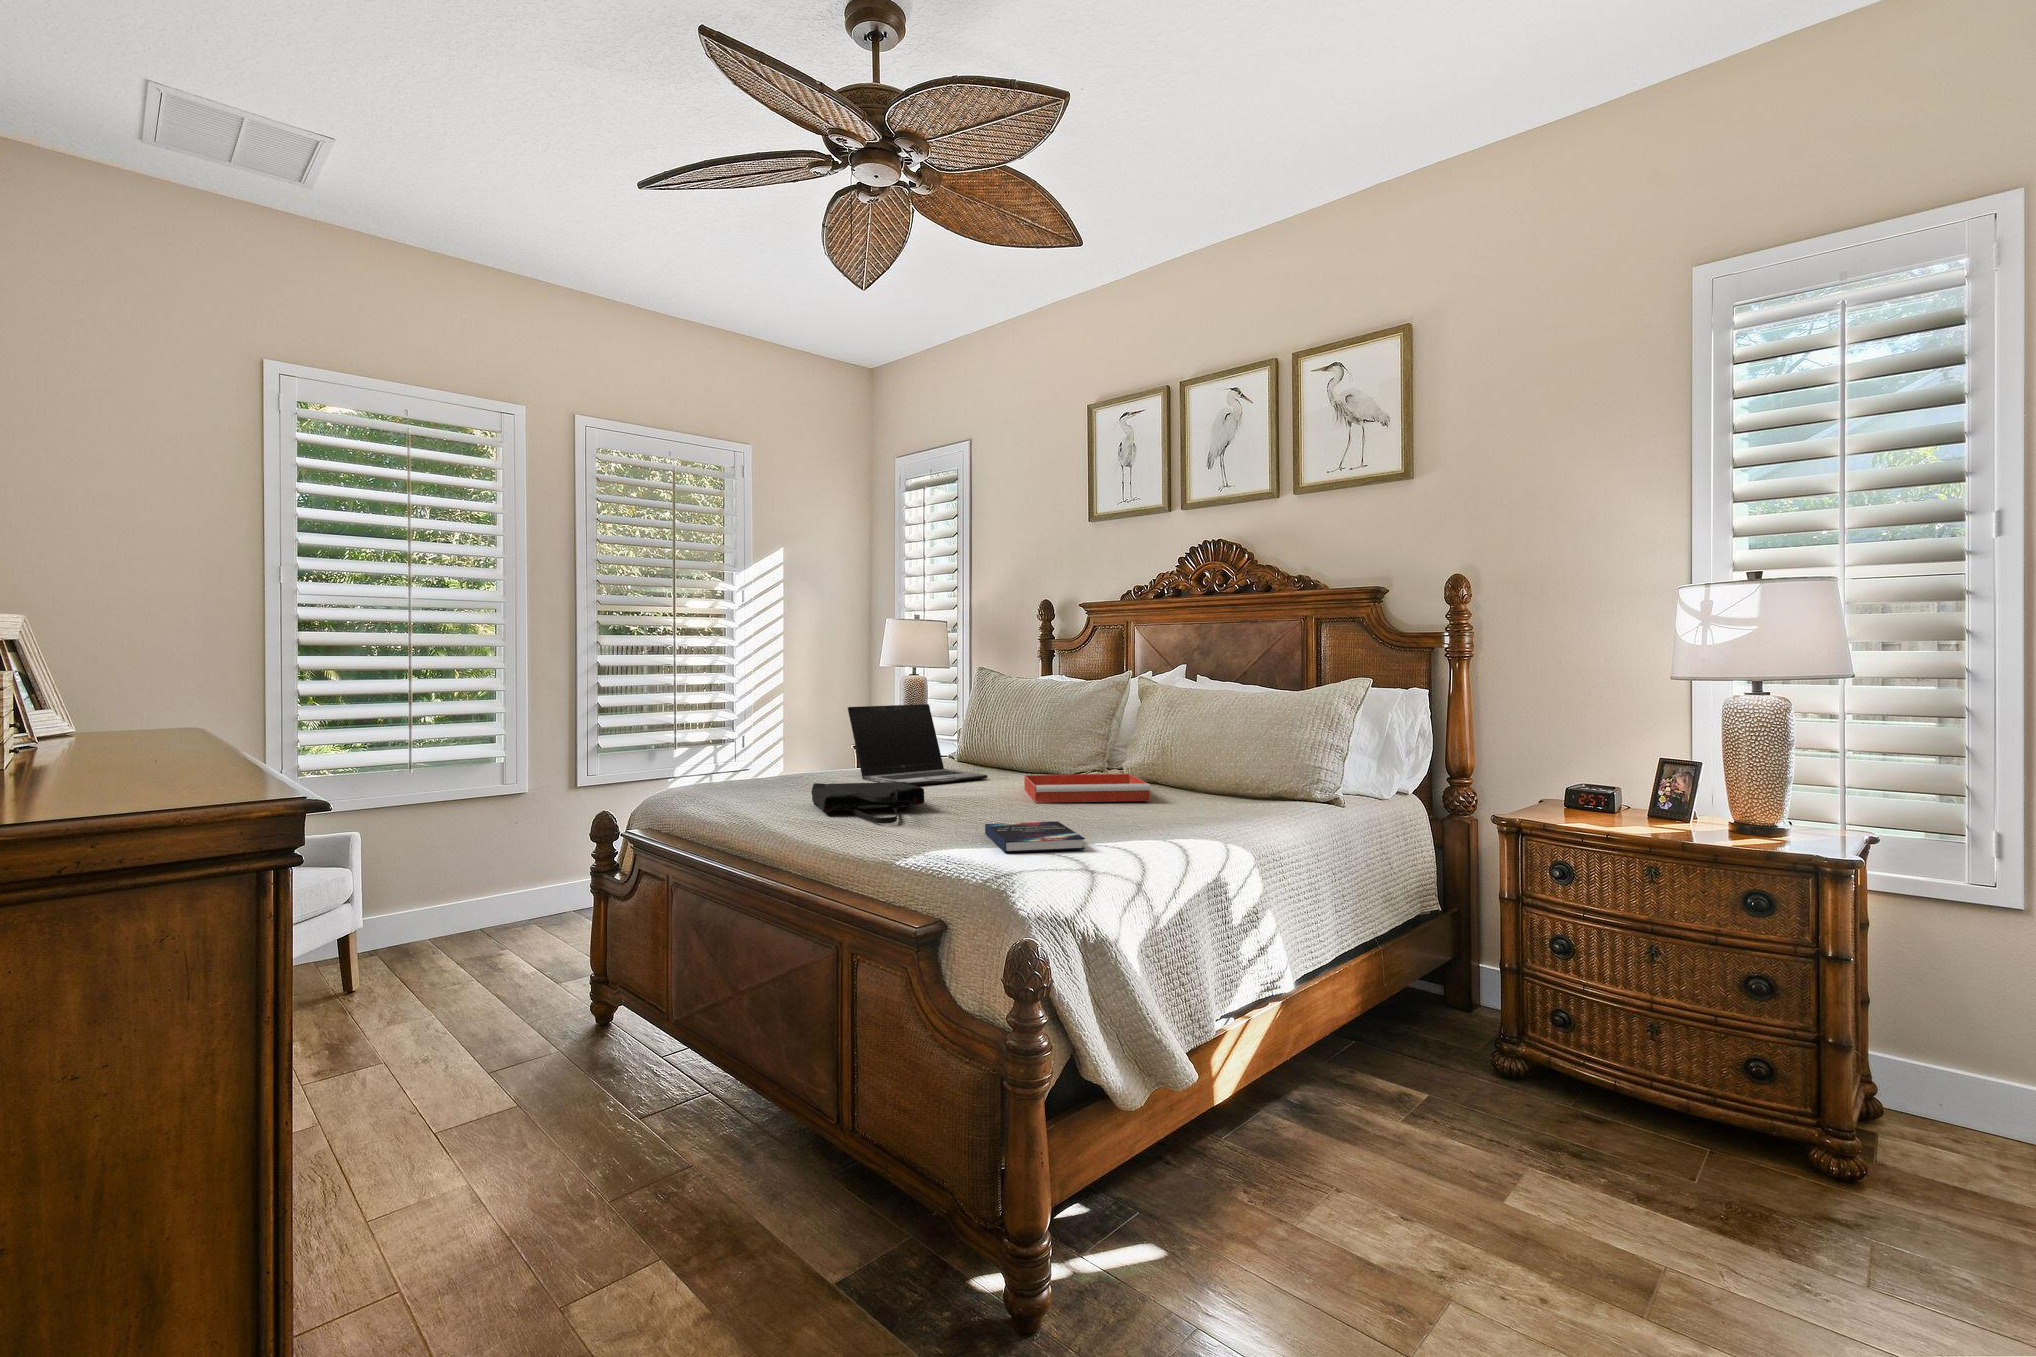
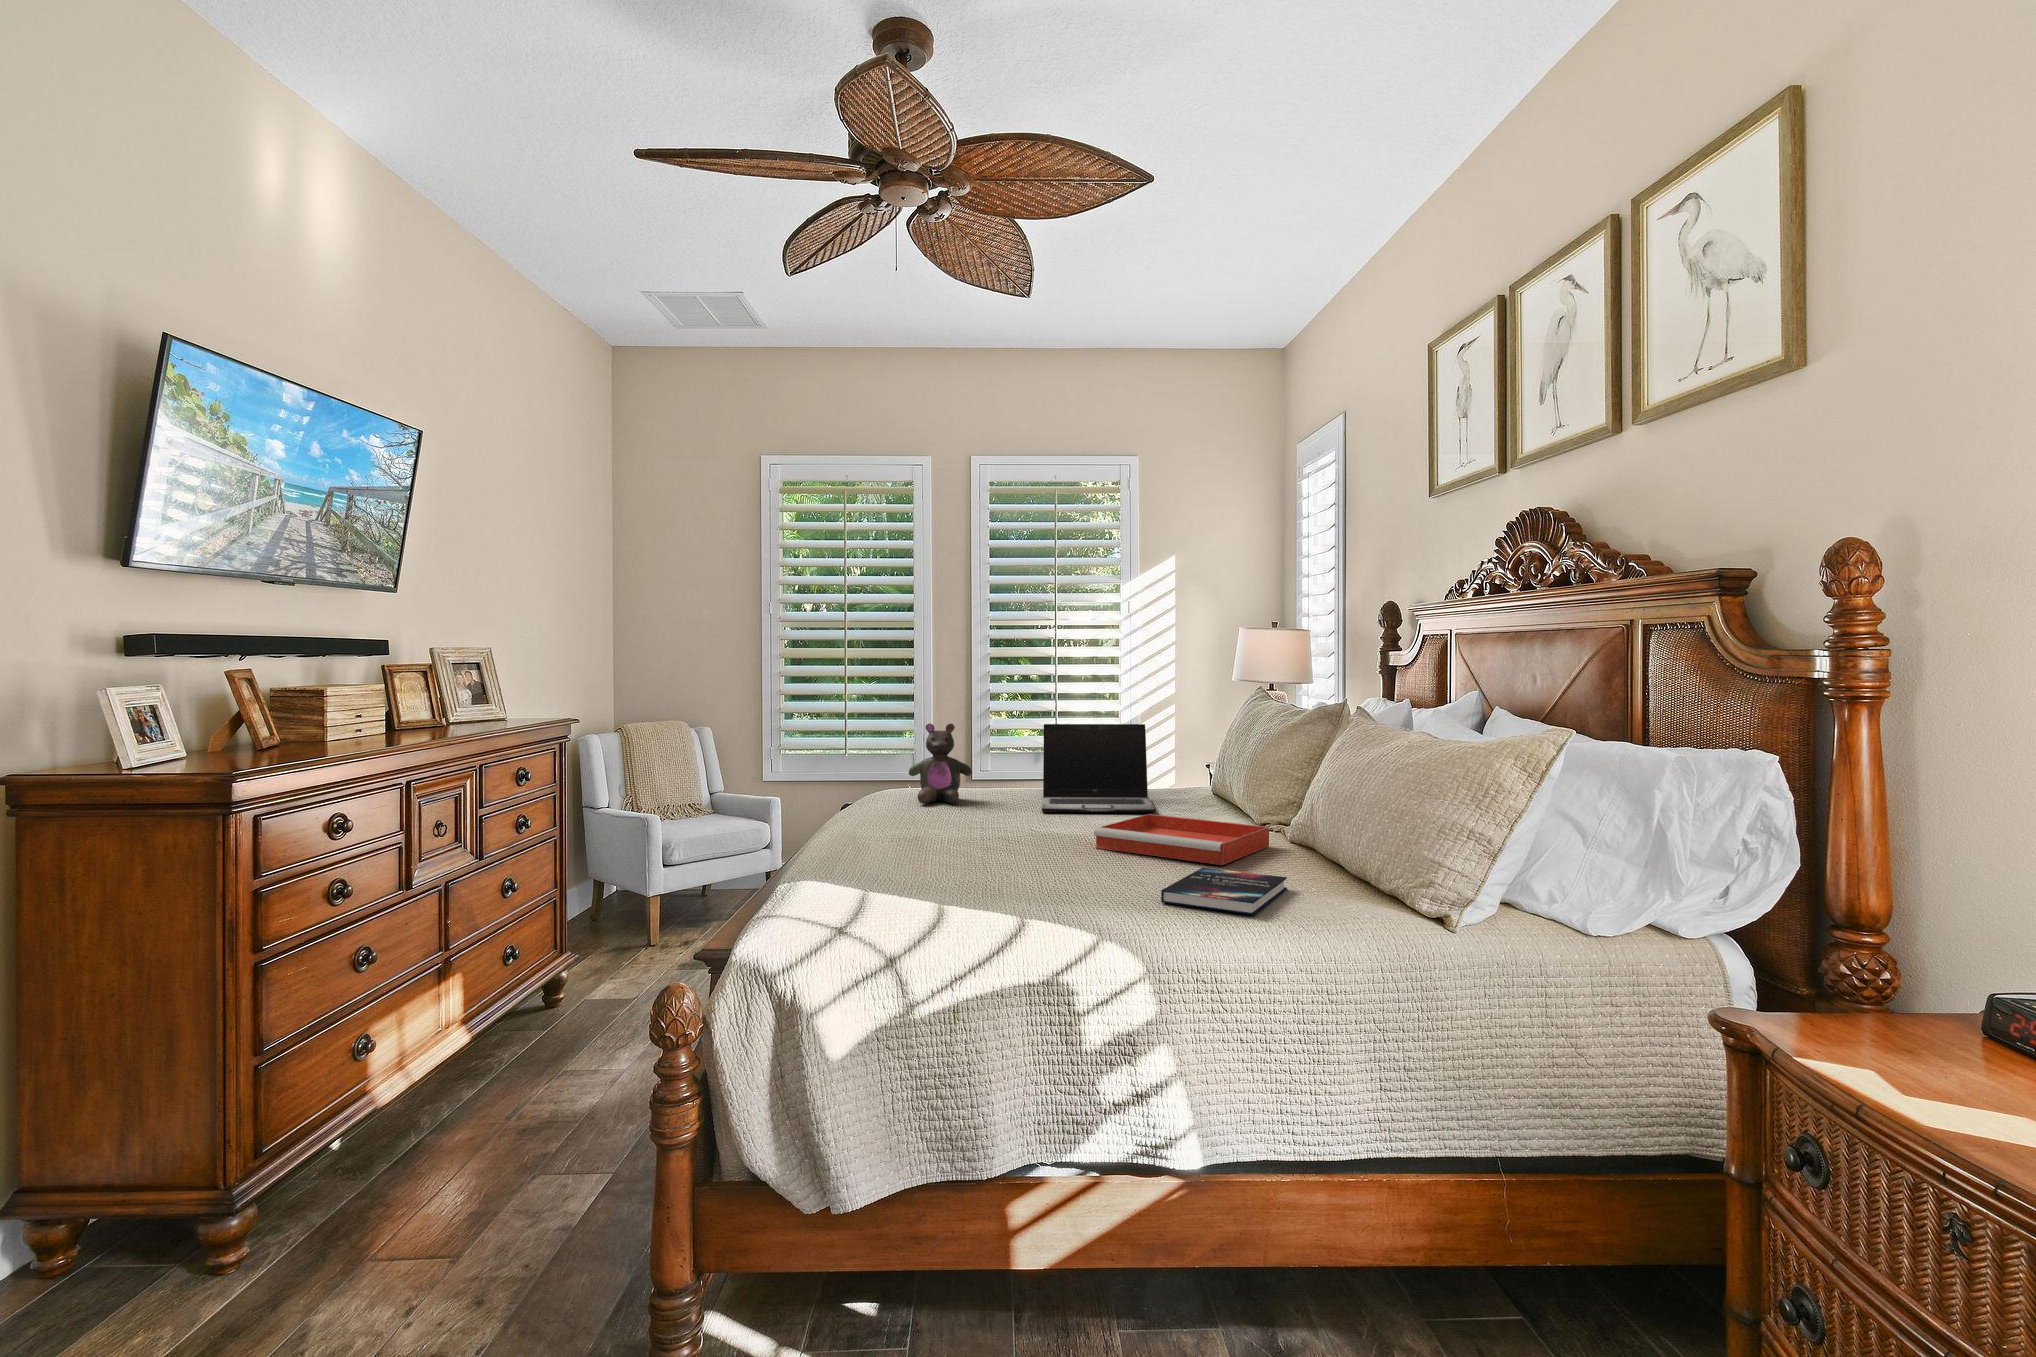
stuffed bear: none [742,708,809,791] -> present [909,723,972,804]
tote bag: present [811,782,924,824] -> none [868,800,994,848]
hardback book: present [985,821,1085,852] -> present [1161,868,1287,915]

